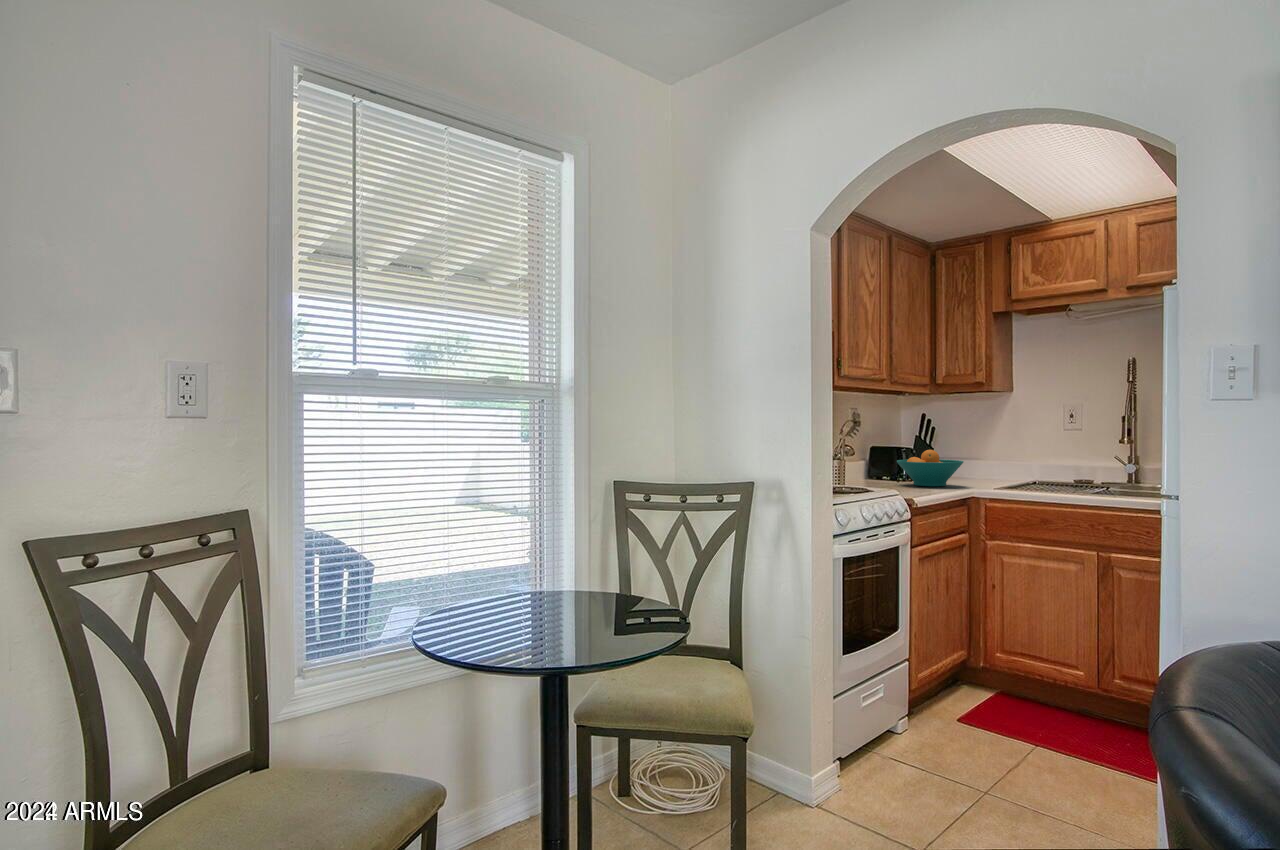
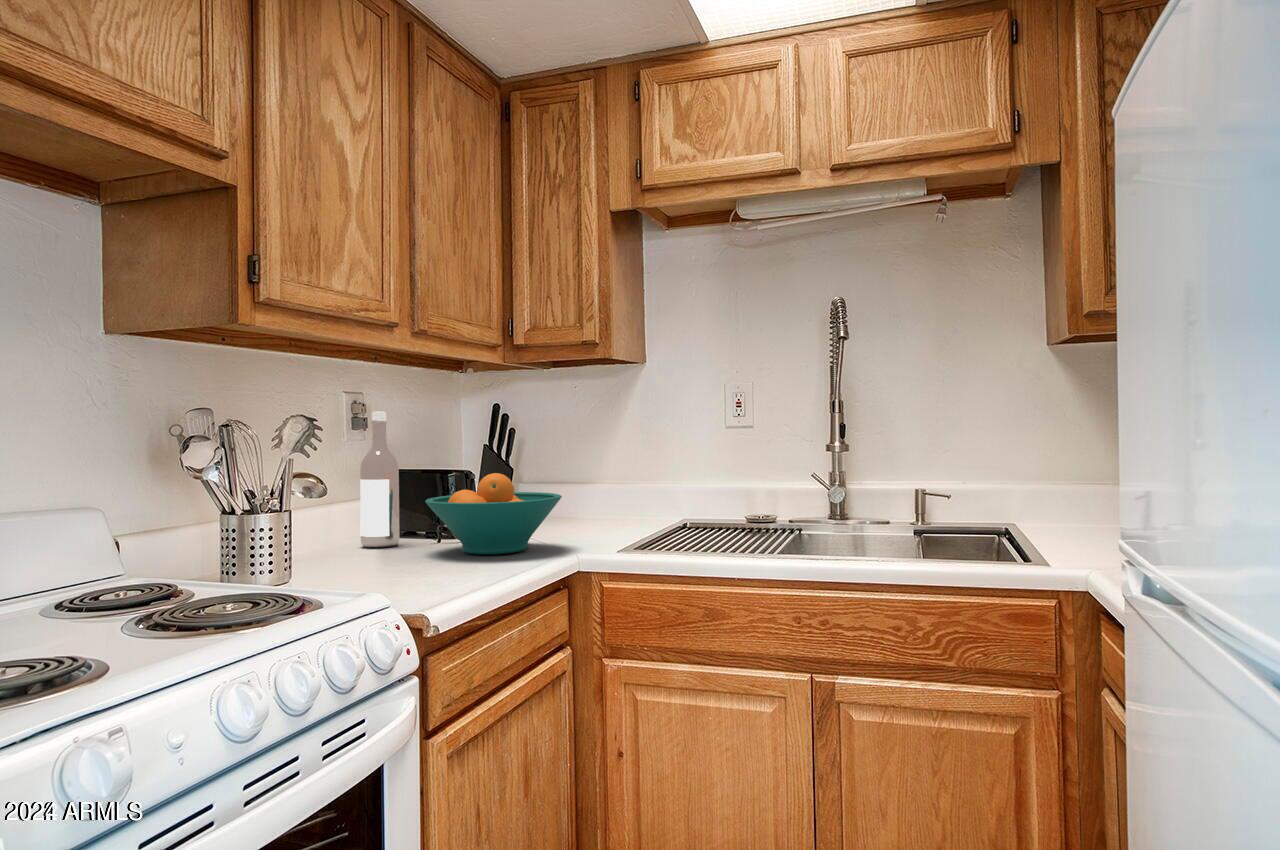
wine bottle: none [862,420,880,482] -> present [360,411,399,547]

